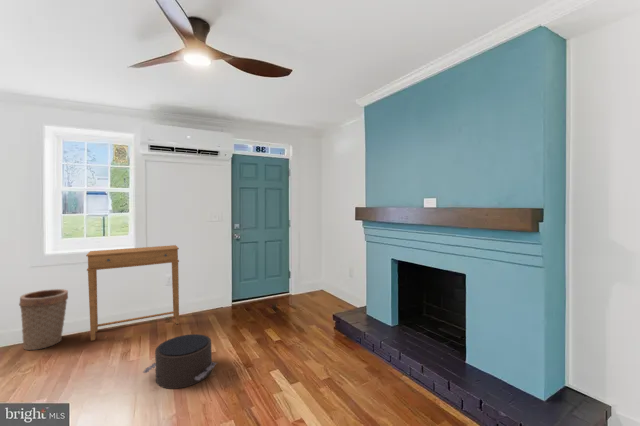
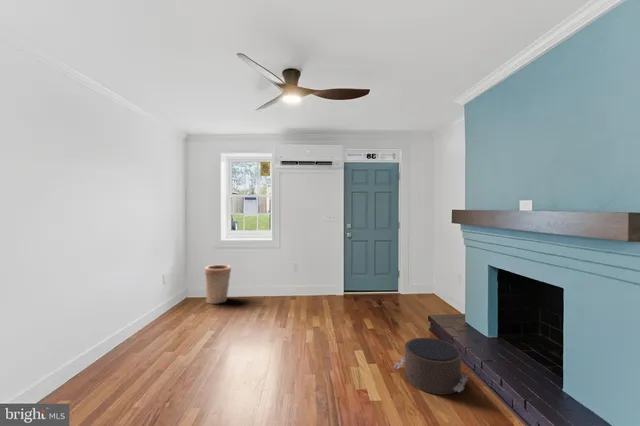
side table: present [86,245,179,341] -> none [240,239,301,304]
pouf: present [143,334,216,389] -> present [394,338,469,395]

